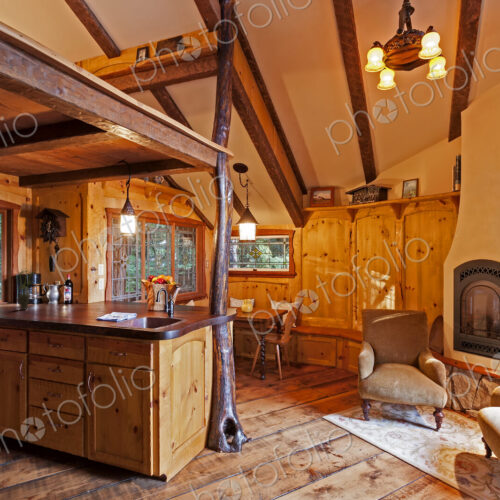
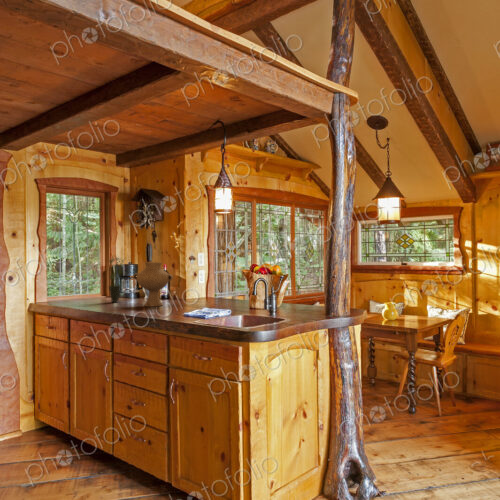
vase: none [45,275,82,312] -> present [133,262,173,306]

